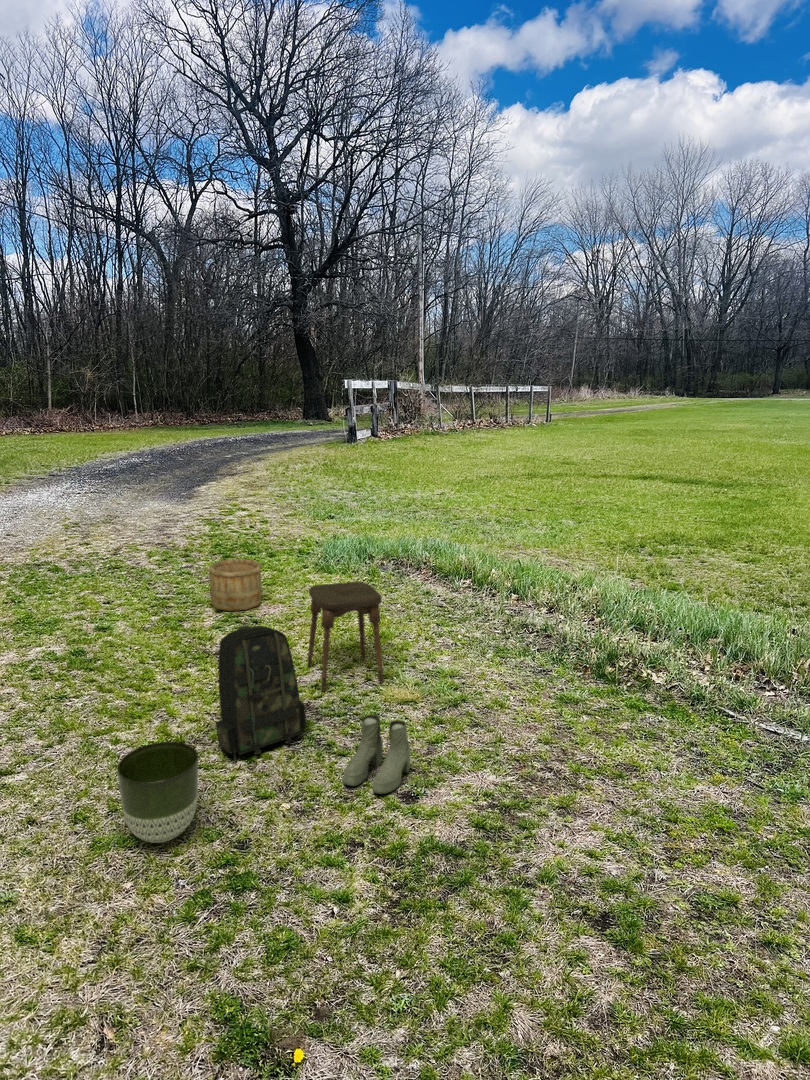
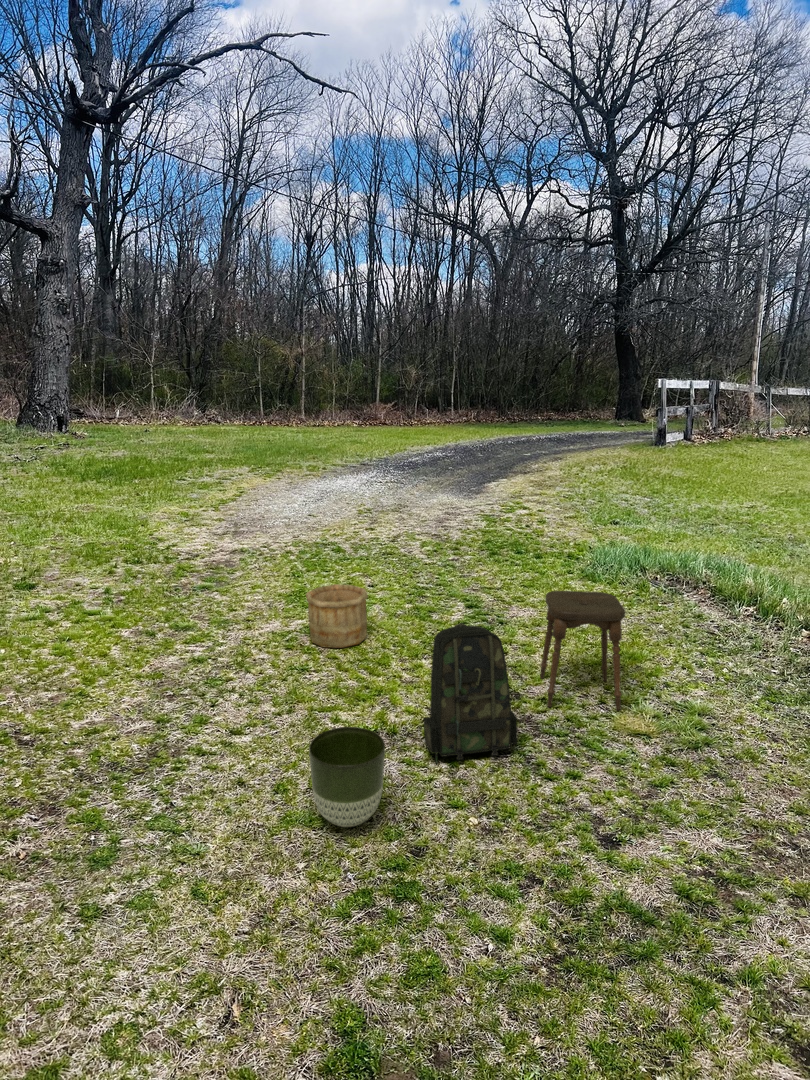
wooden bucket: present [208,559,262,611] -> present [306,584,368,648]
boots: present [343,715,411,794] -> none [541,744,626,838]

